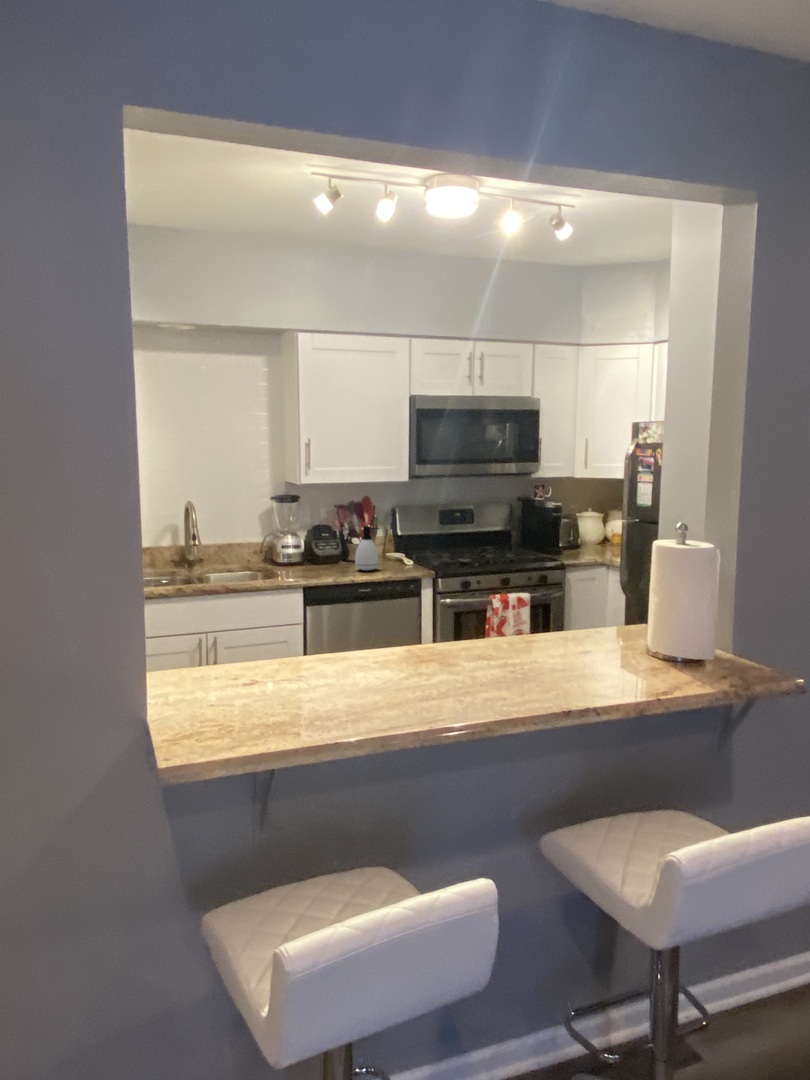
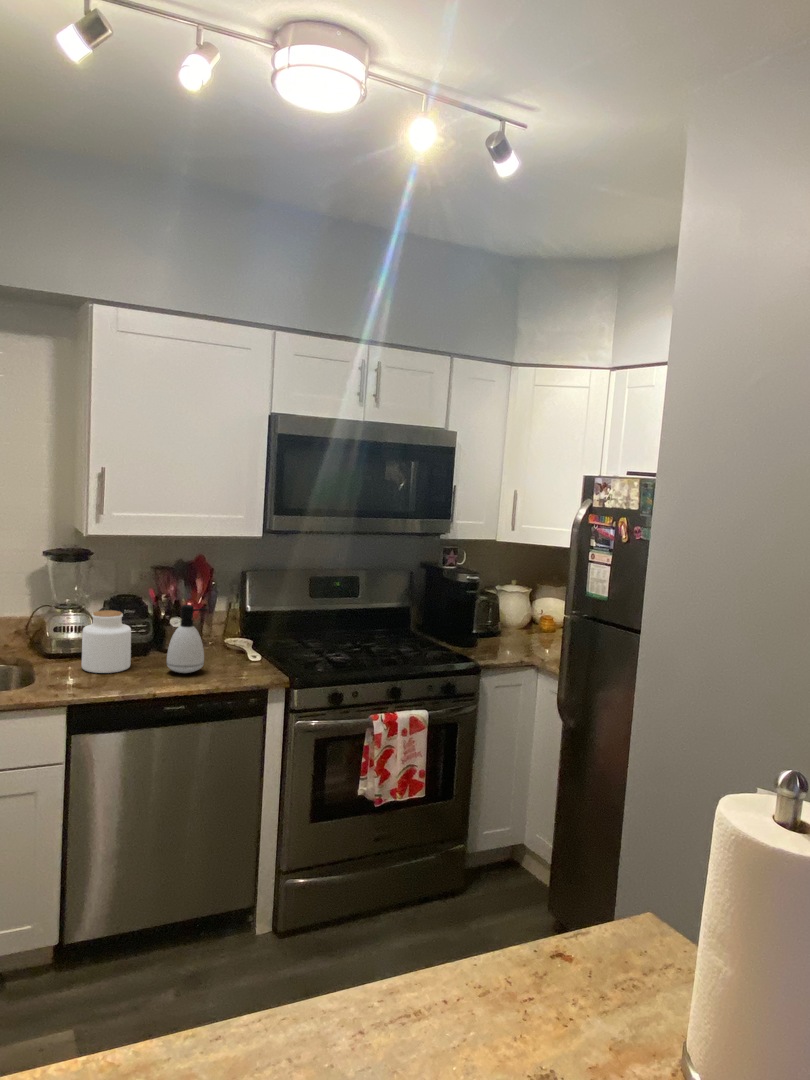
jar: none [300,533,331,572] -> present [82,610,131,673]

